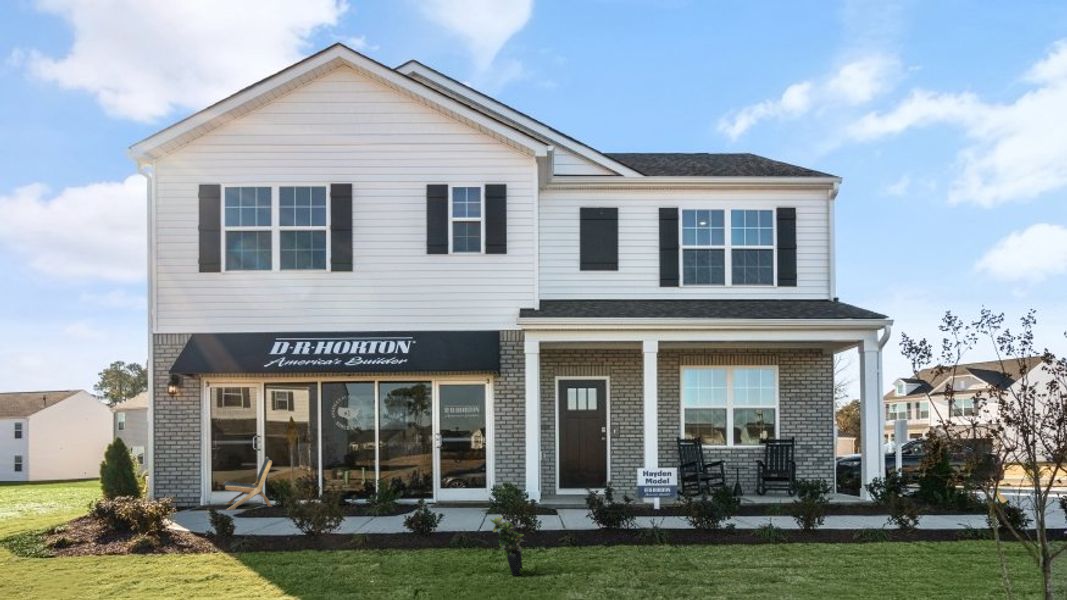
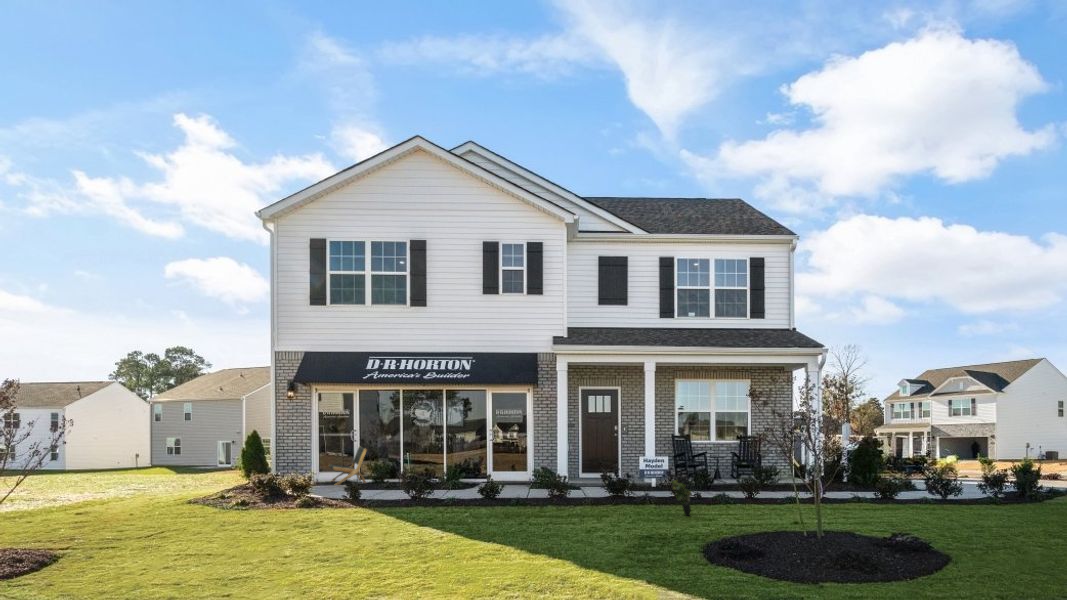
potted plant: present [490,517,524,576] -> present [671,481,691,516]

